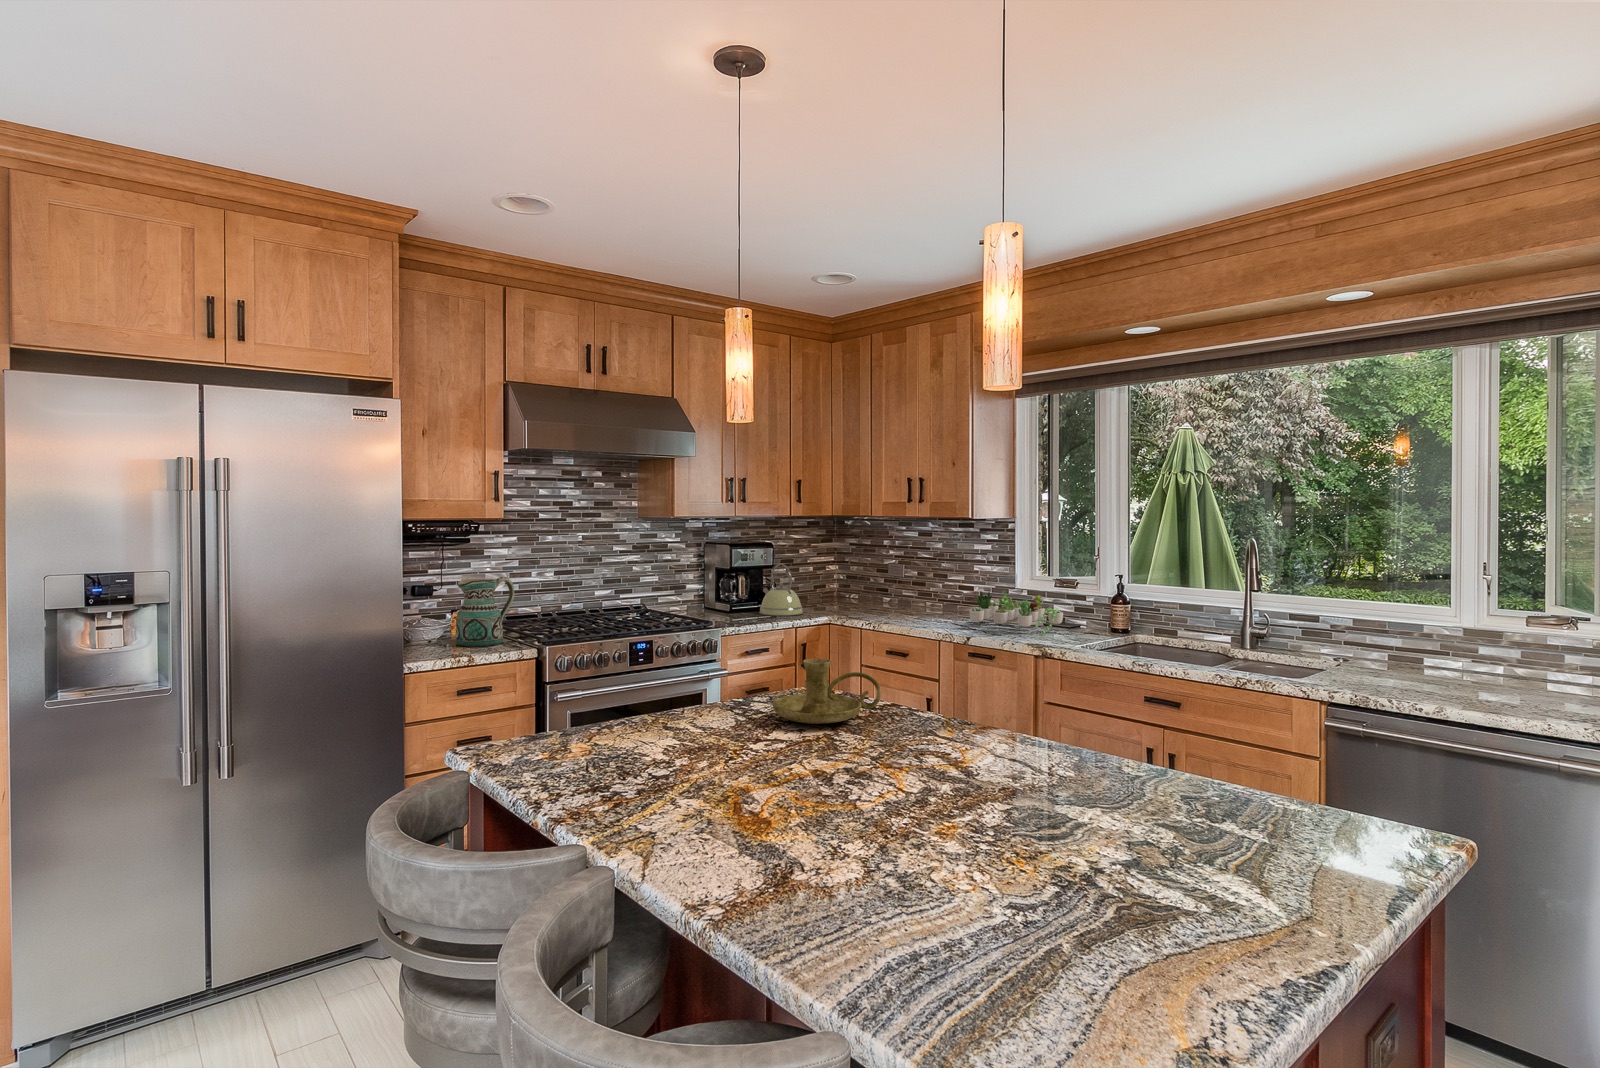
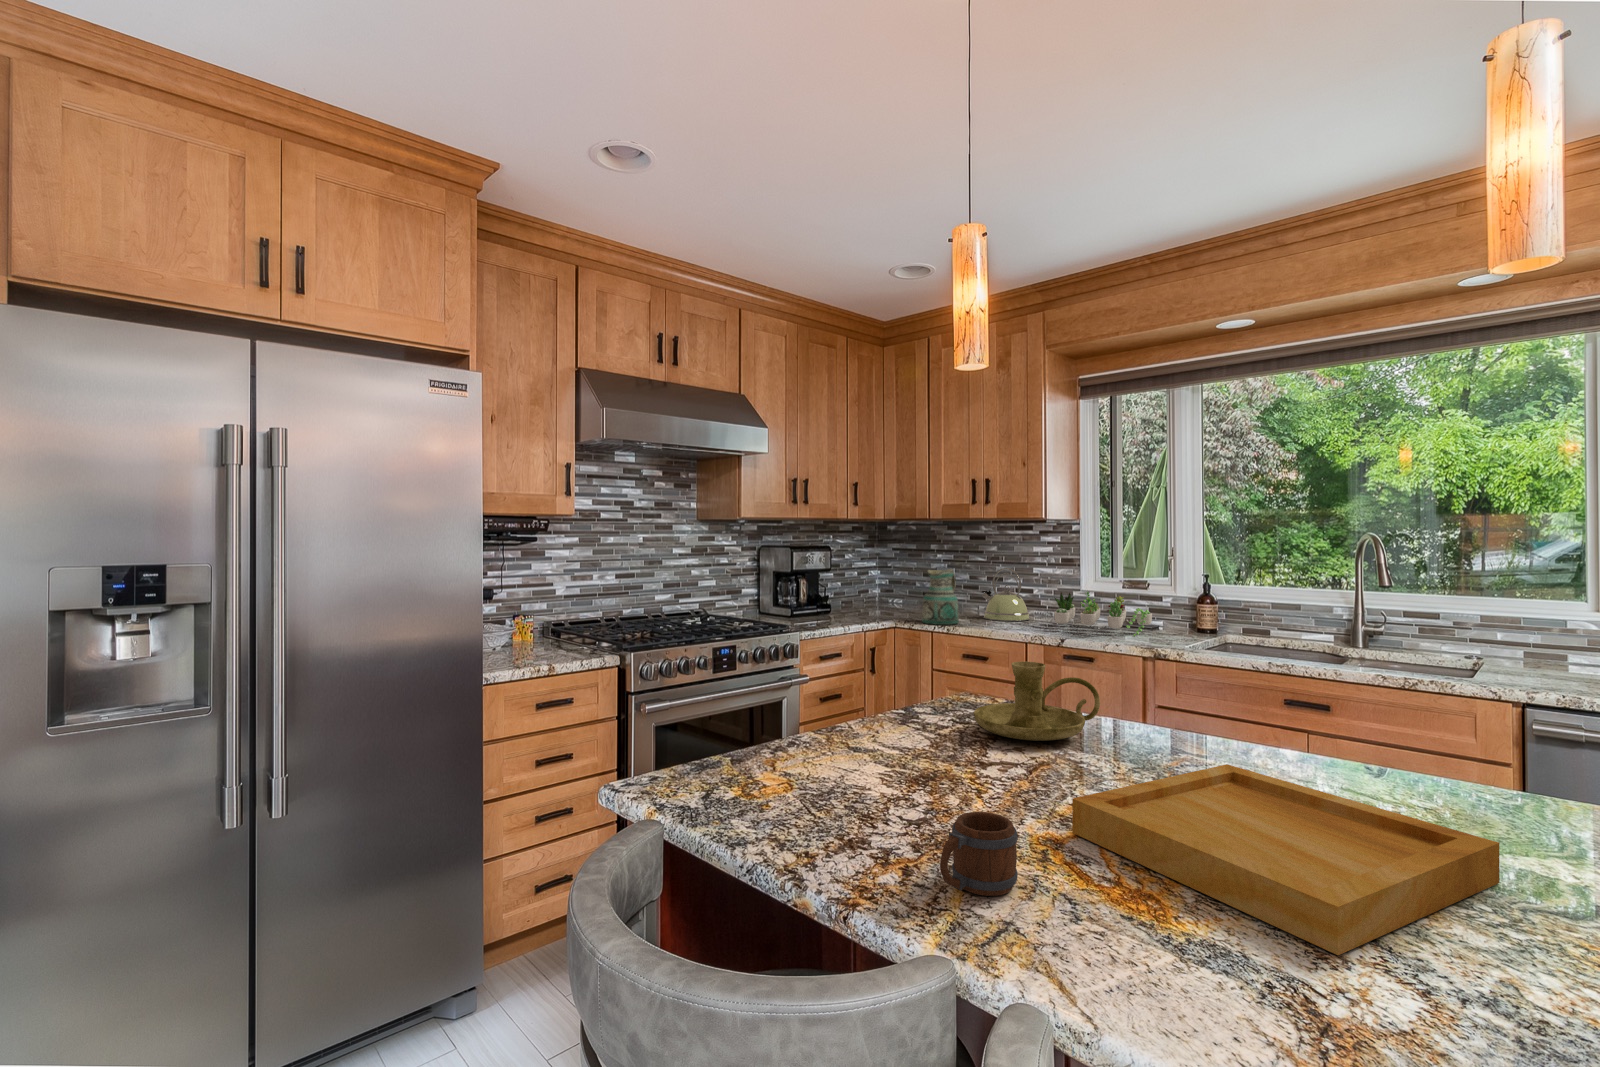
kettle: present [759,564,803,616] -> present [982,568,1030,621]
ceramic pitcher: present [455,577,514,646] -> present [922,569,959,625]
tray: none [757,741,1019,854] -> present [1072,764,1500,955]
mug: none [613,764,678,819] -> present [940,812,1018,896]

